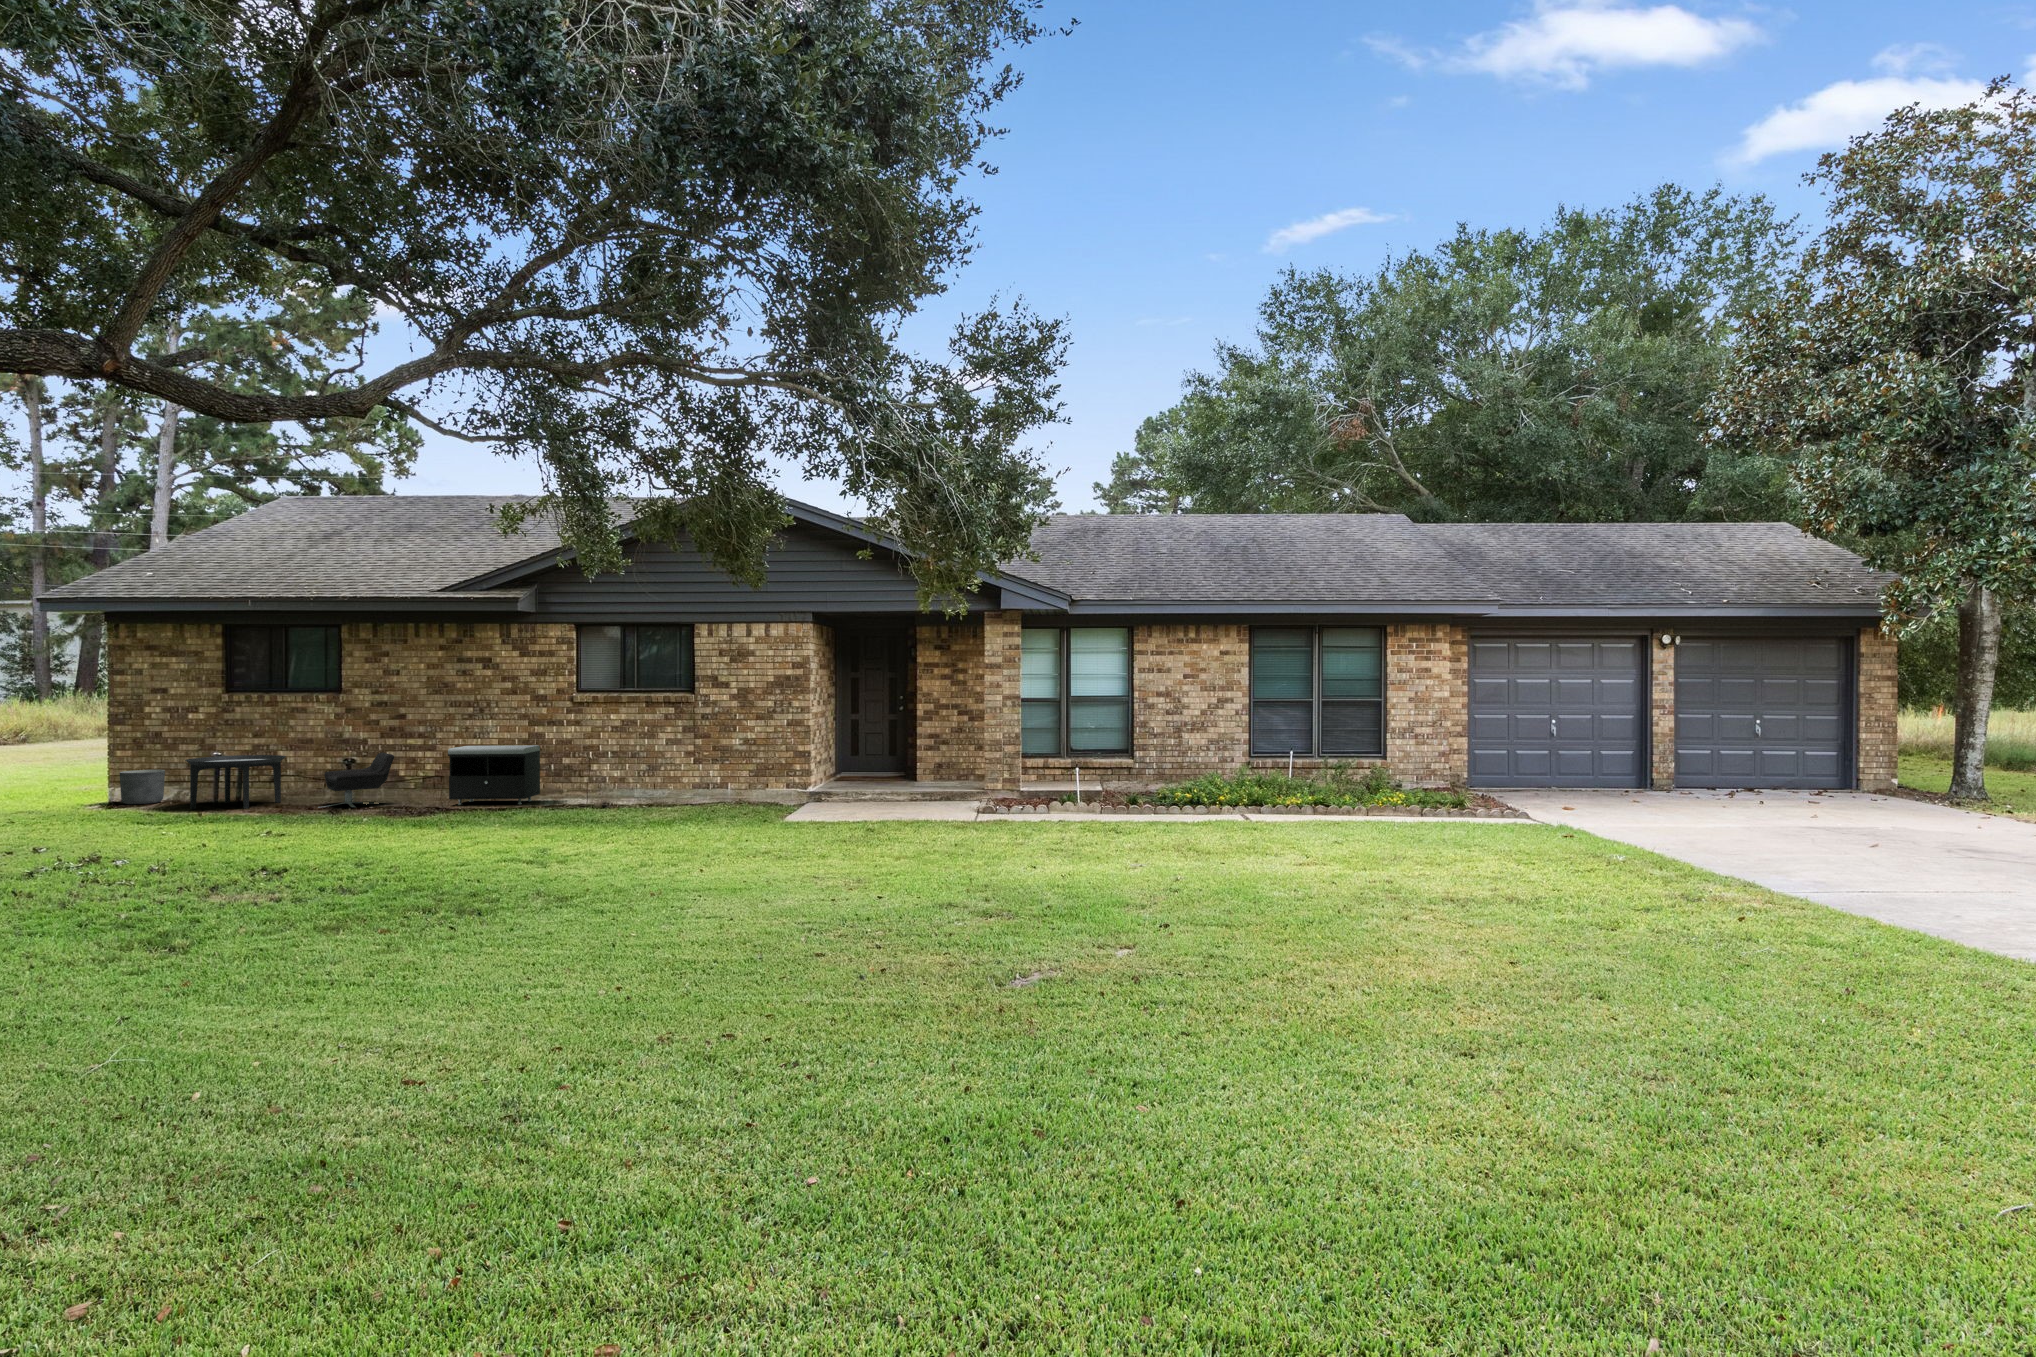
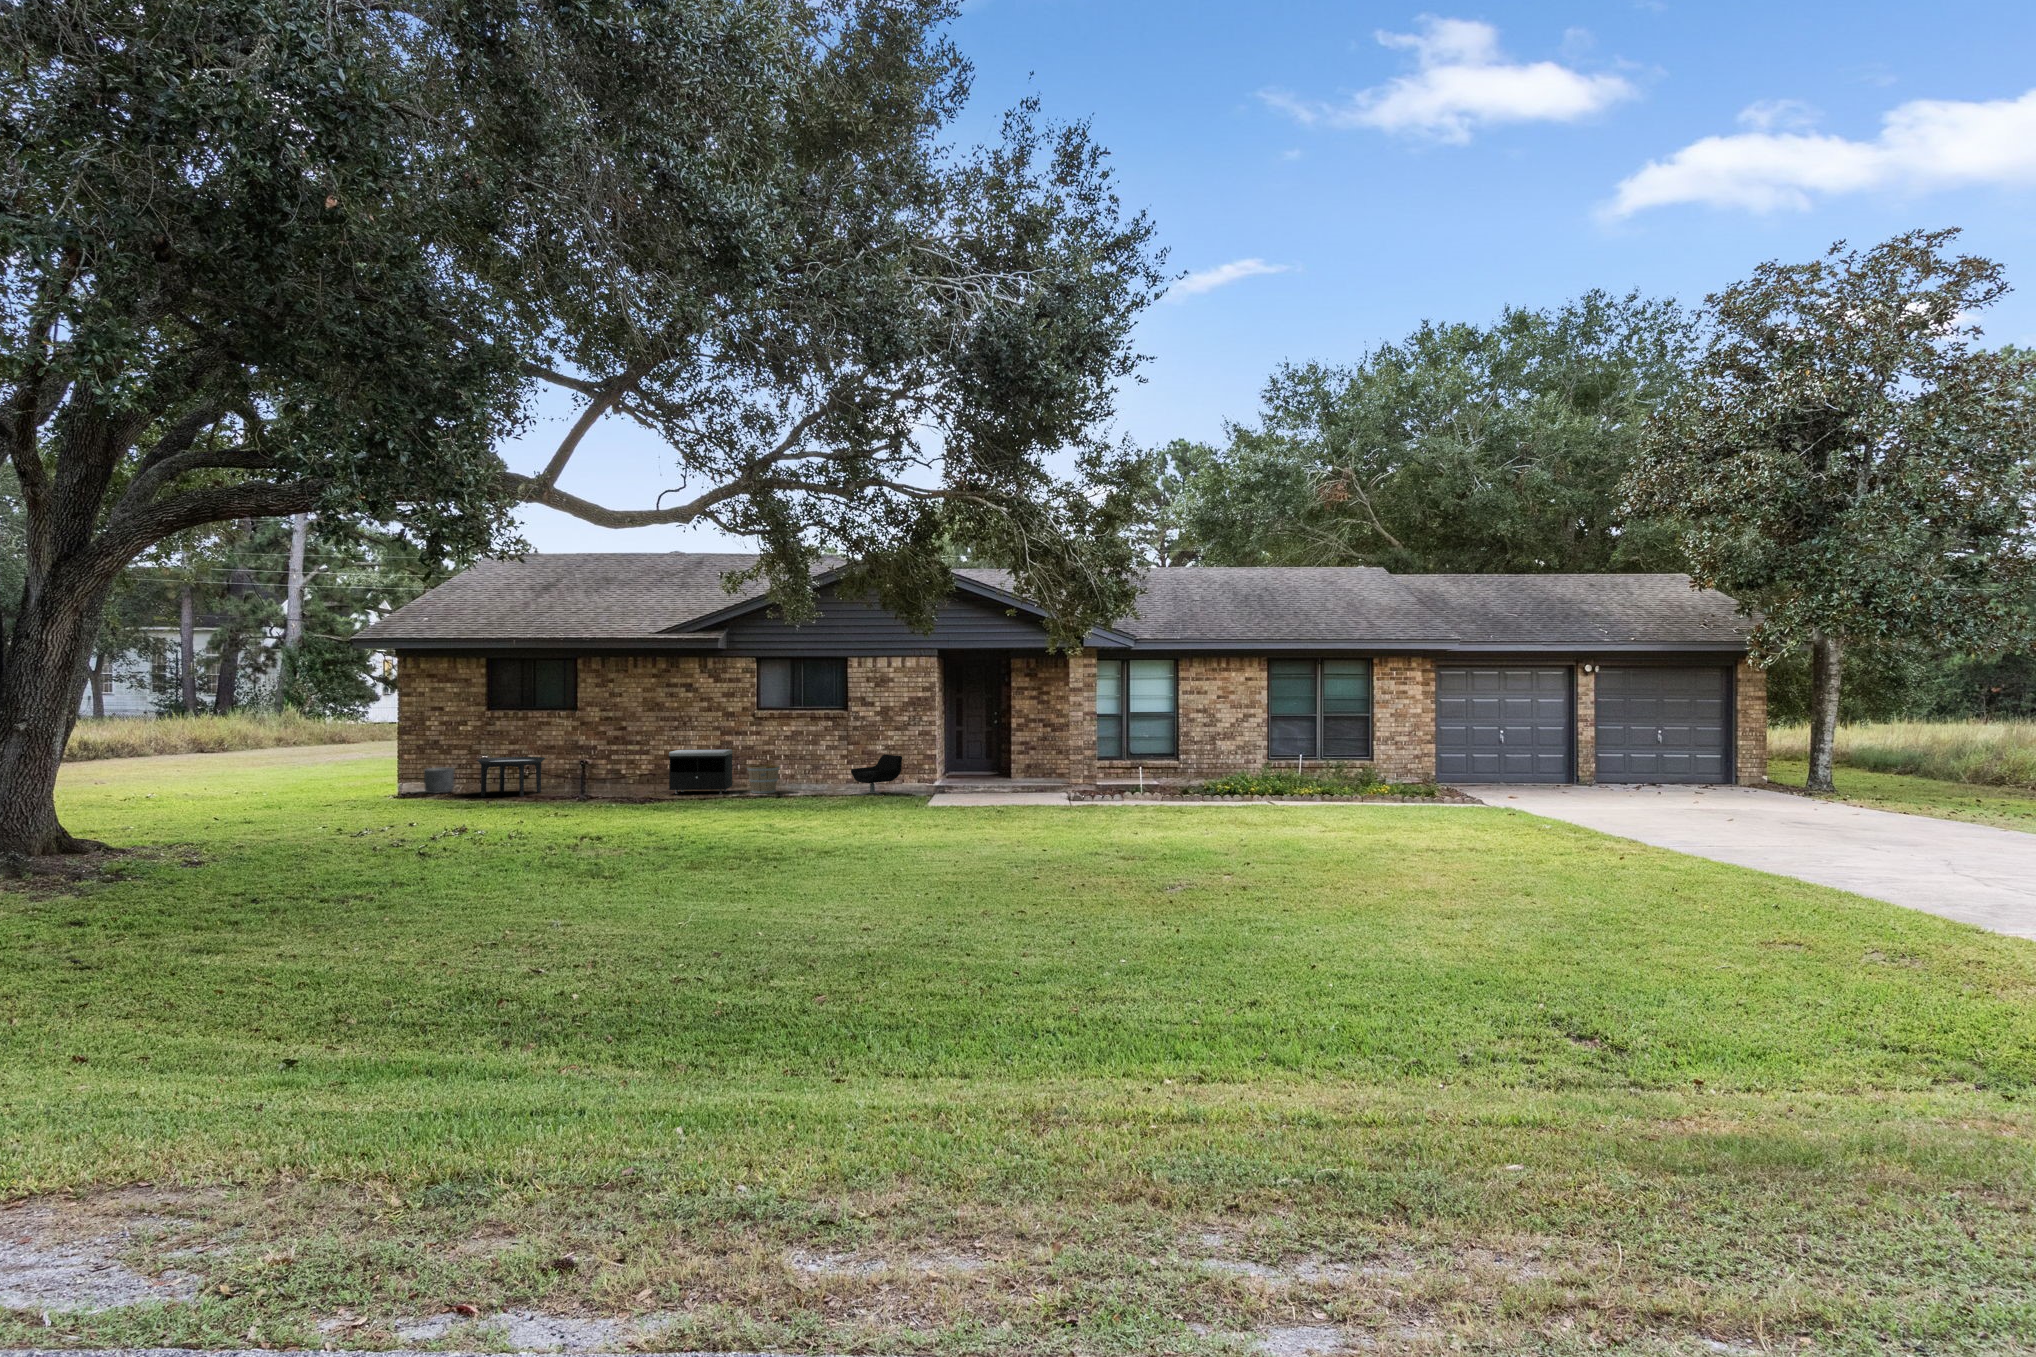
lounge chair: present [318,752,394,808] -> present [851,754,902,795]
wooden bucket: none [555,765,602,805] -> present [747,764,780,794]

